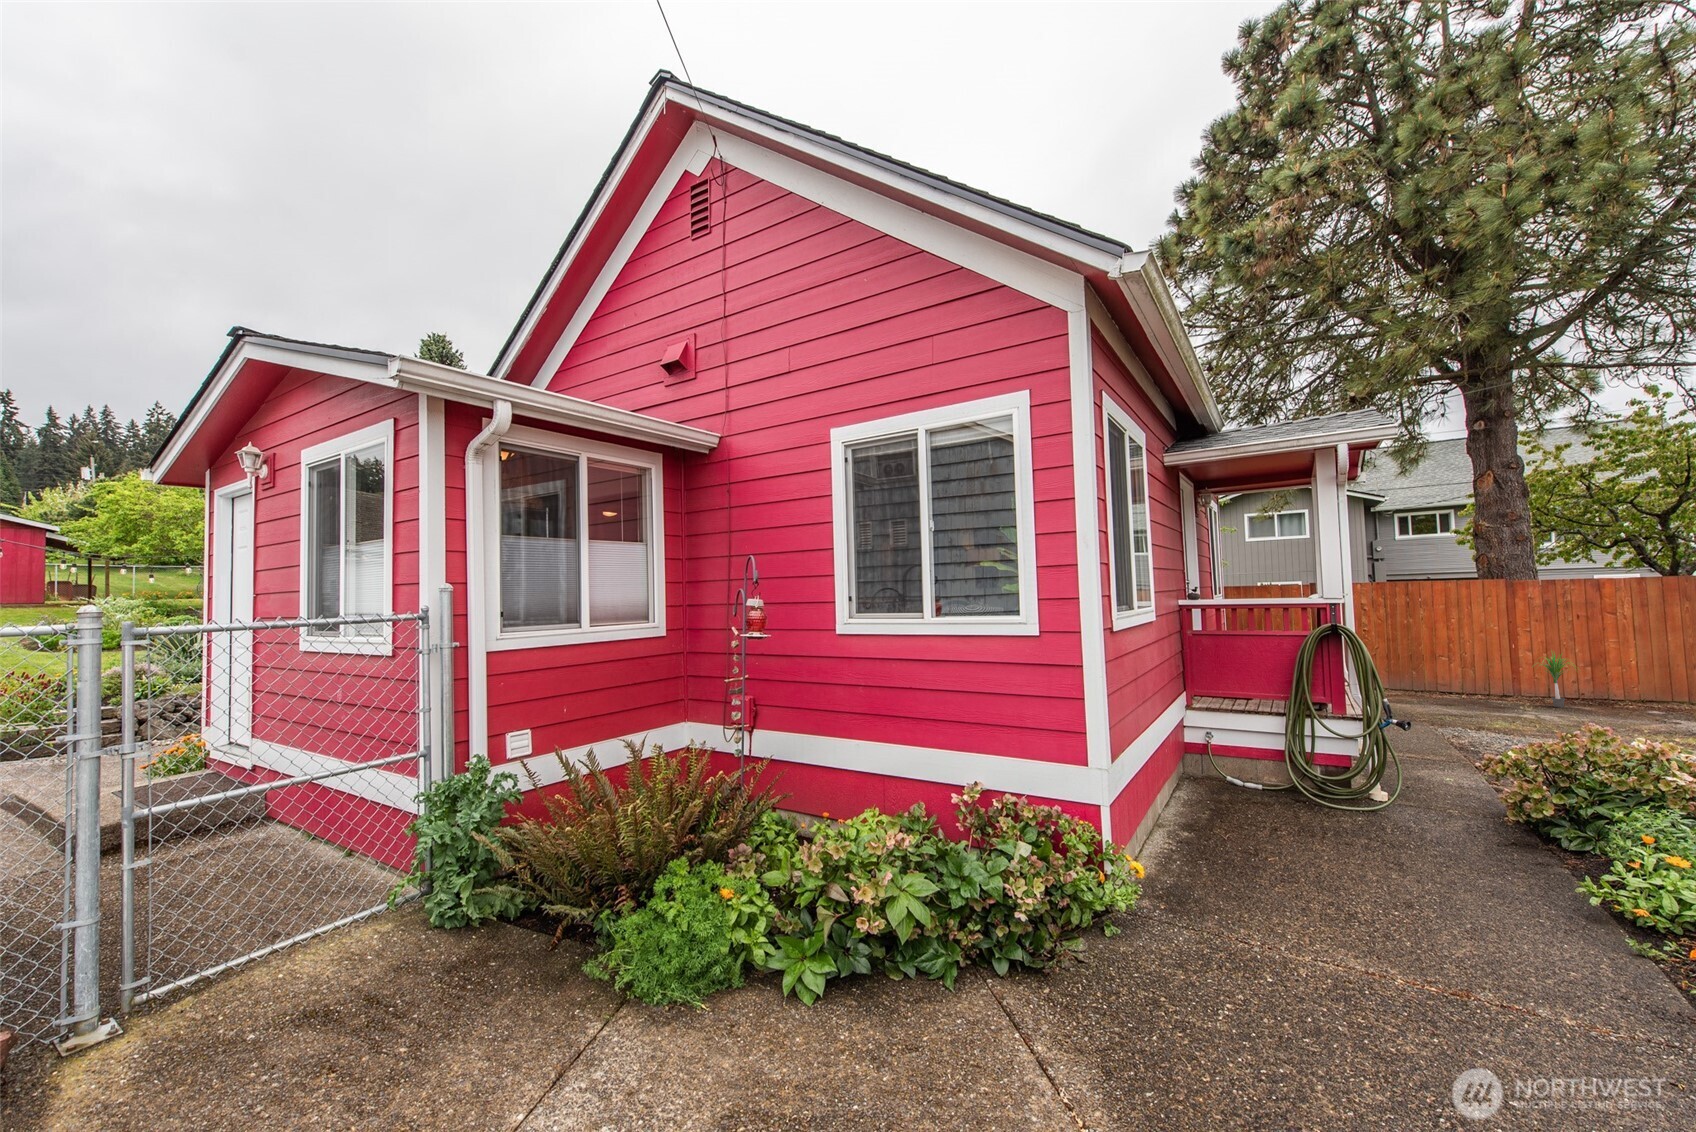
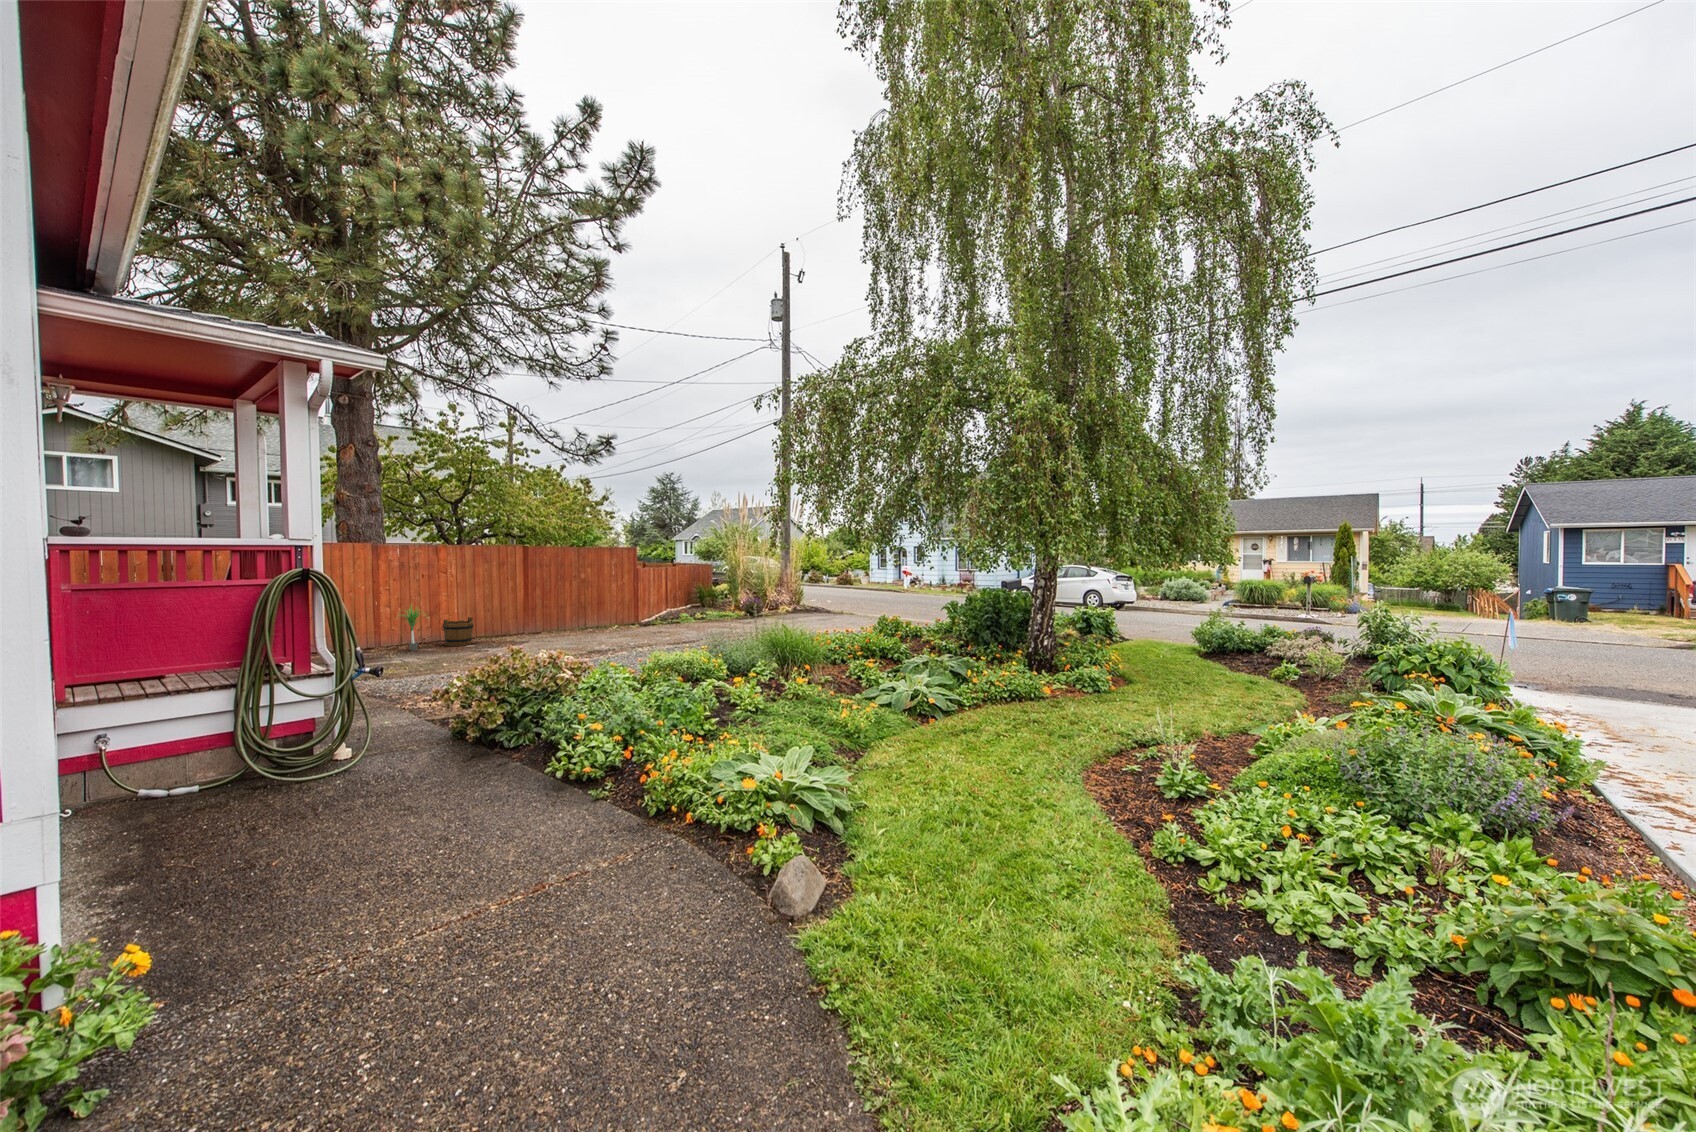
bucket: none [1603,674,1658,712] -> present [442,617,473,646]

